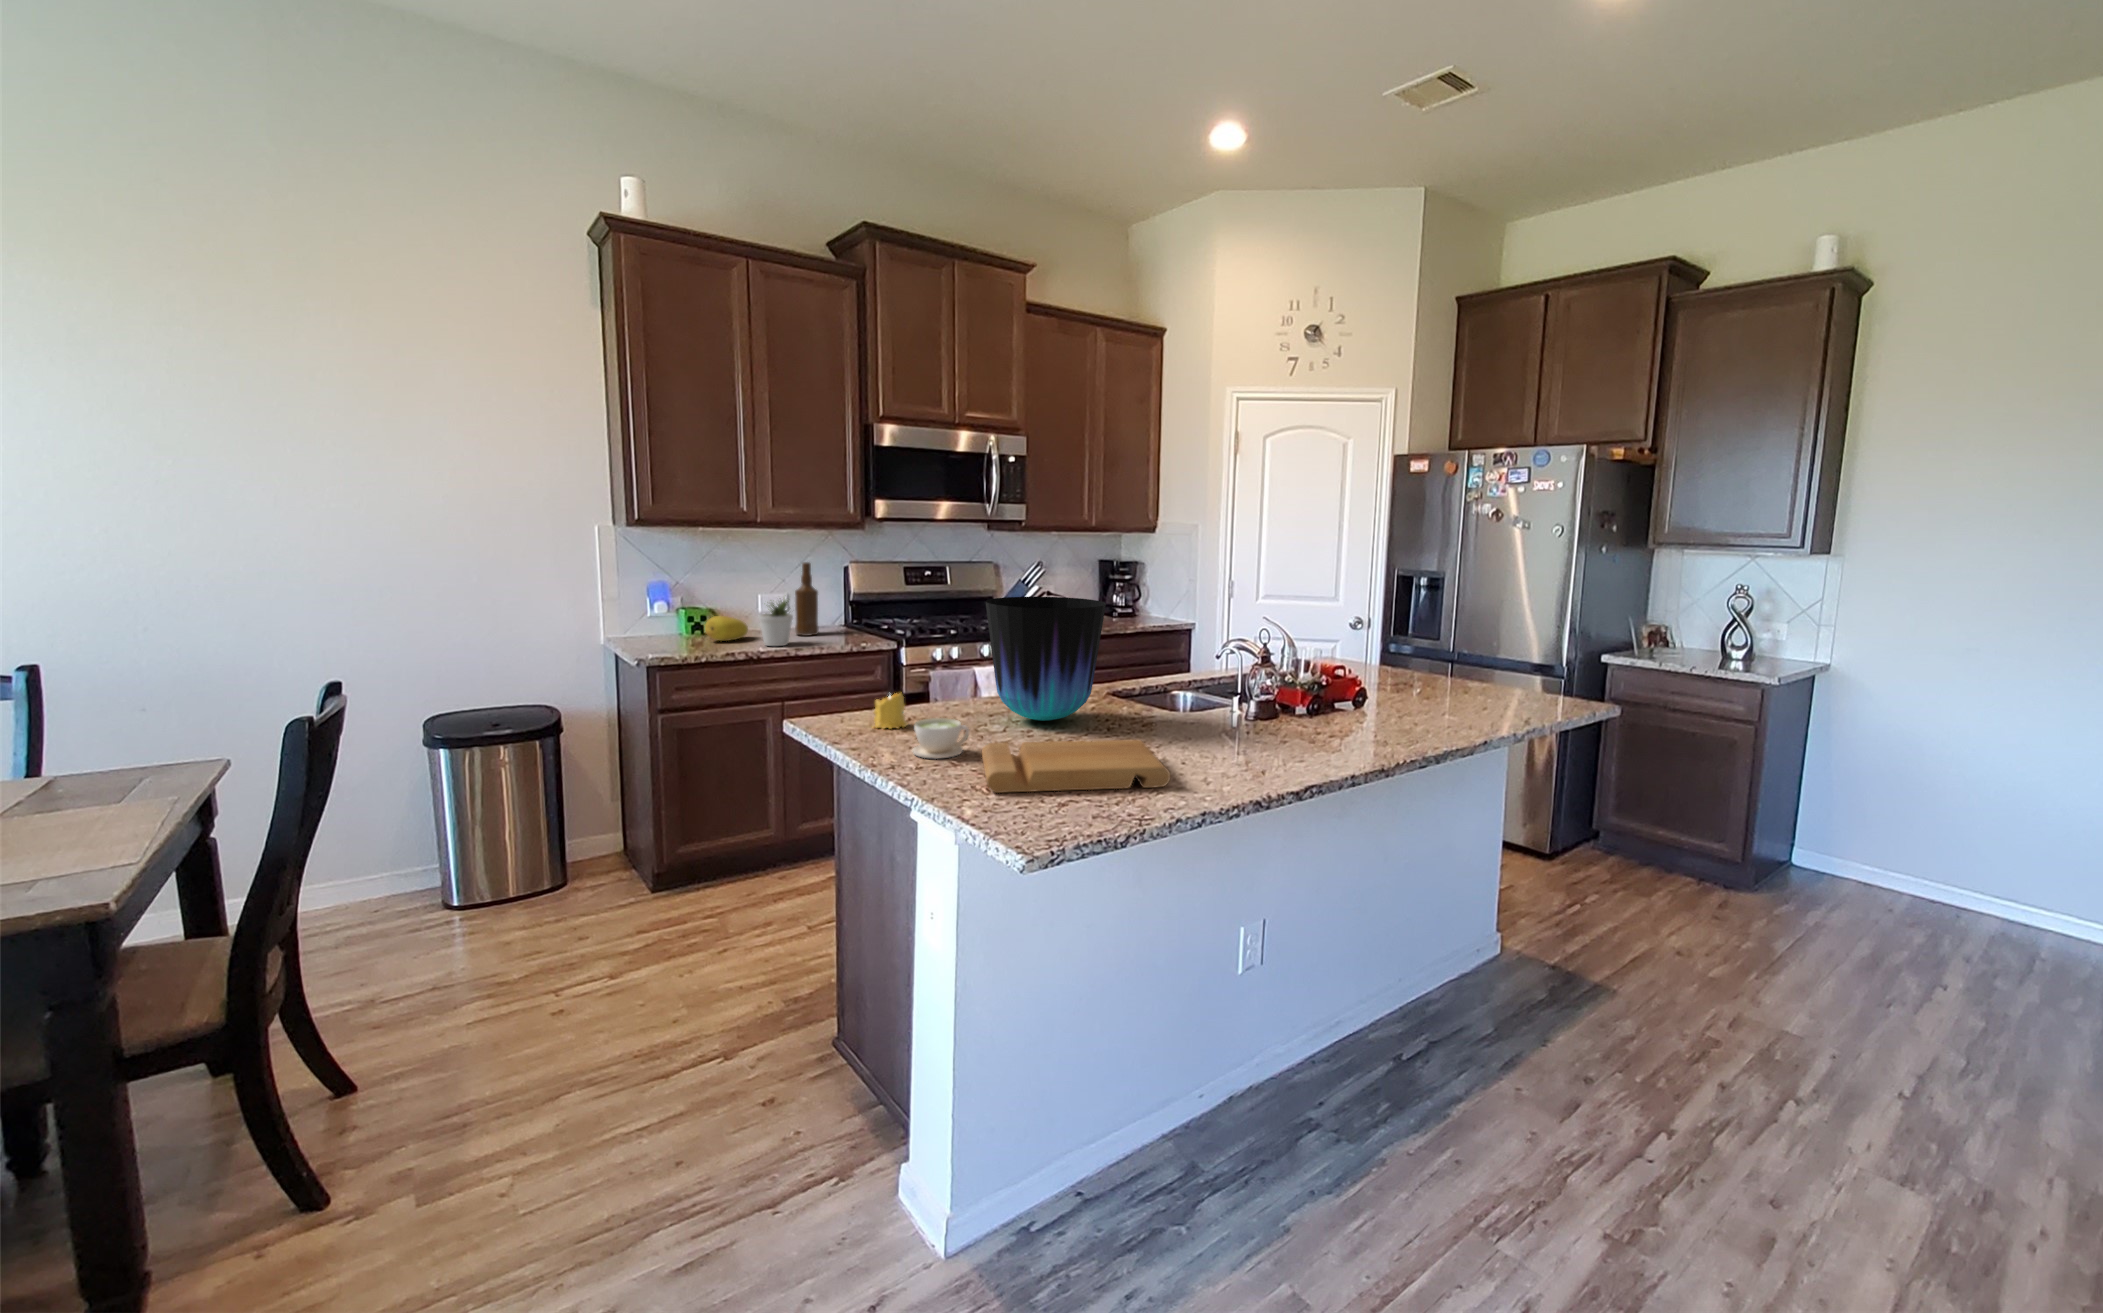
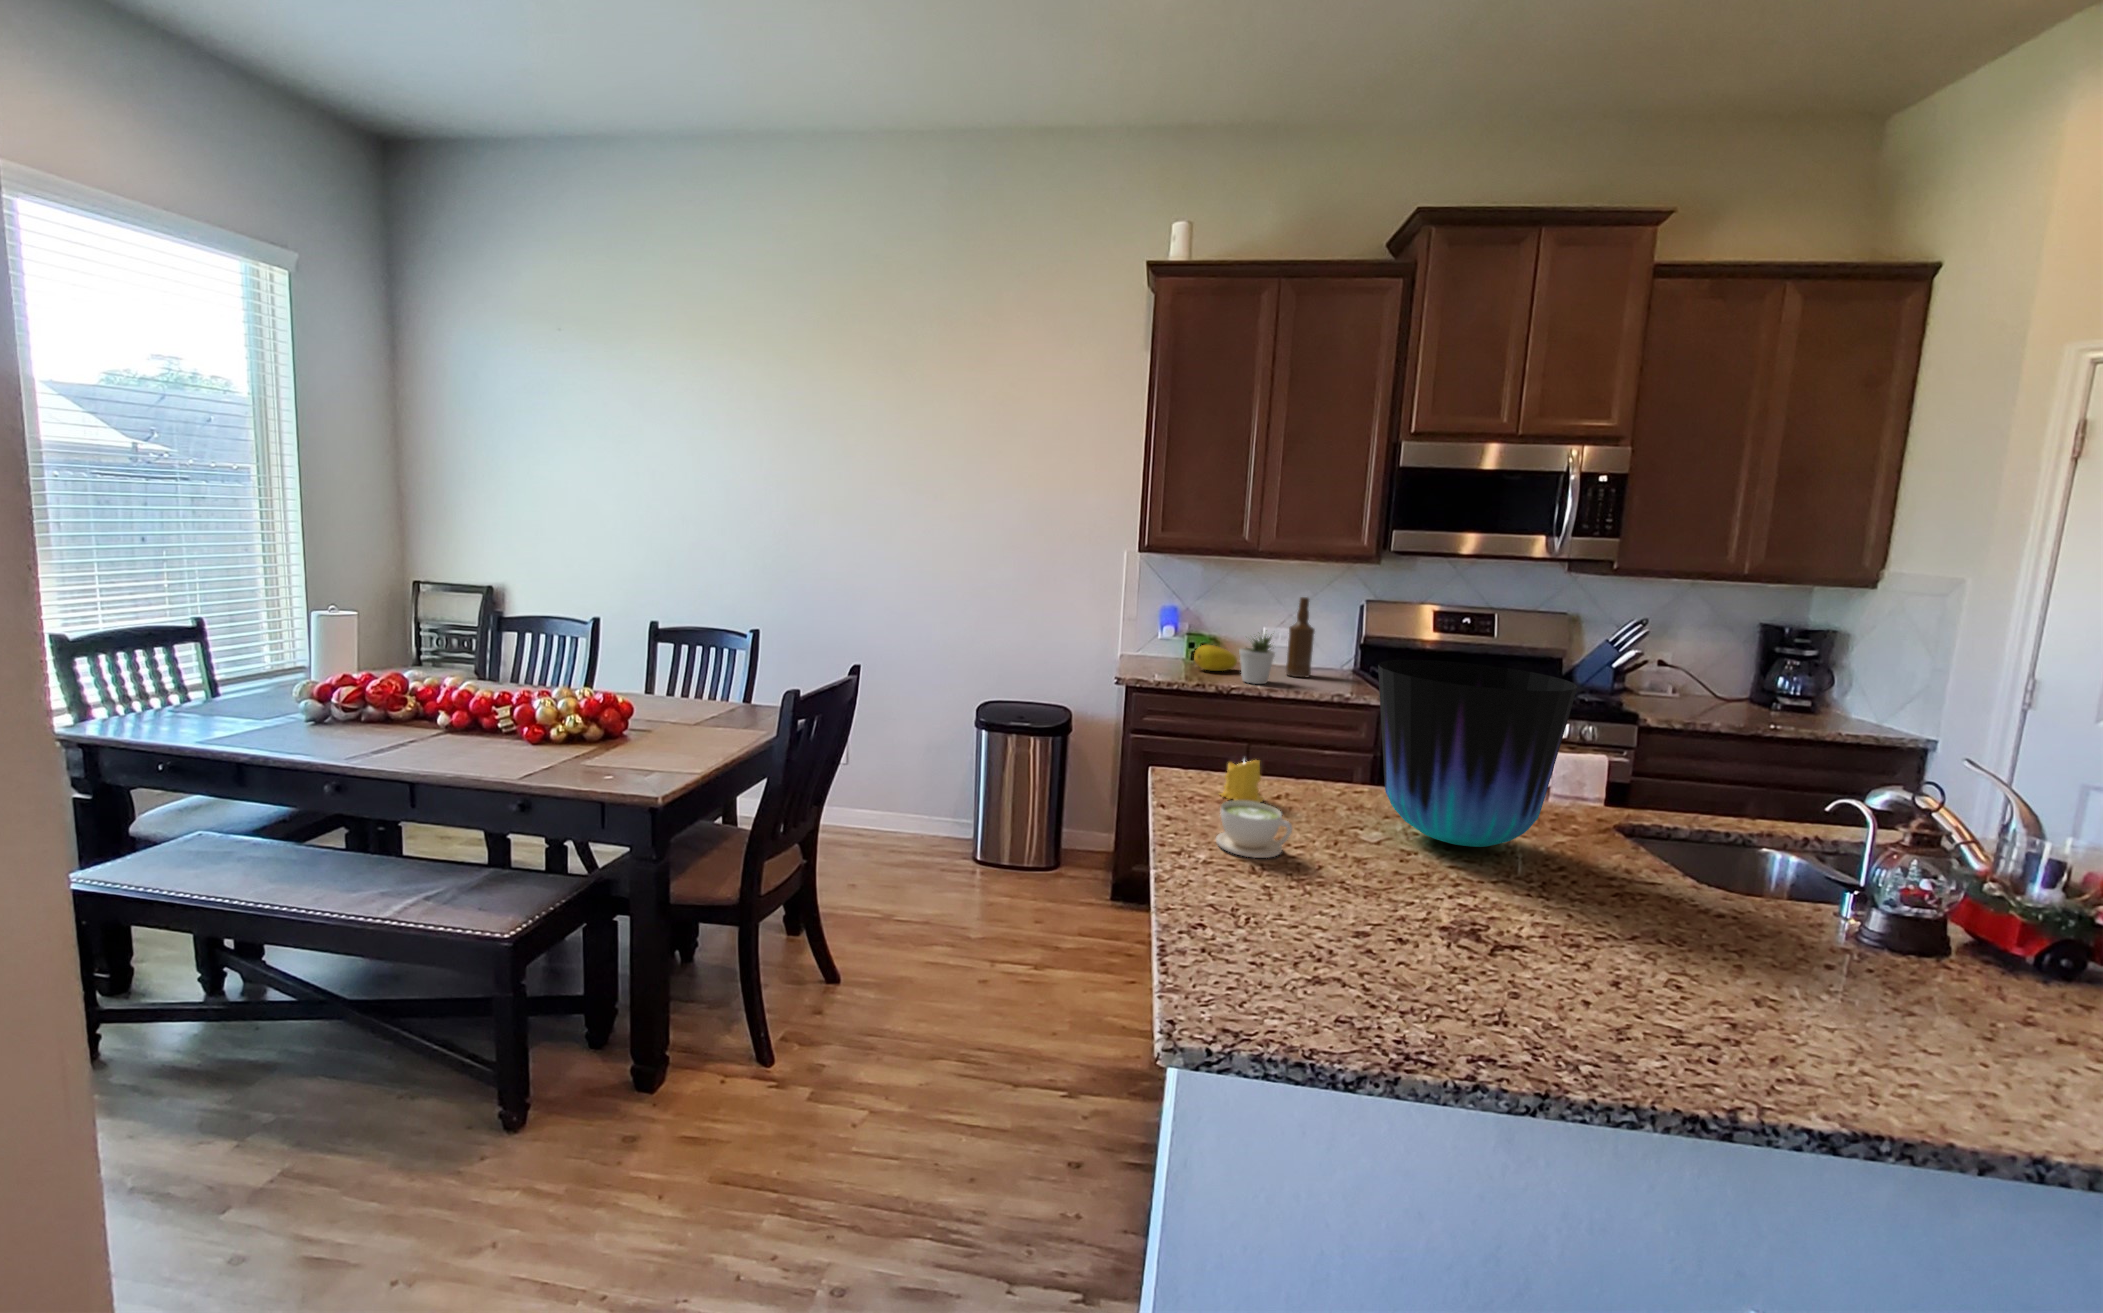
cutting board: present [982,740,1170,793] -> none [1233,854,1557,1016]

